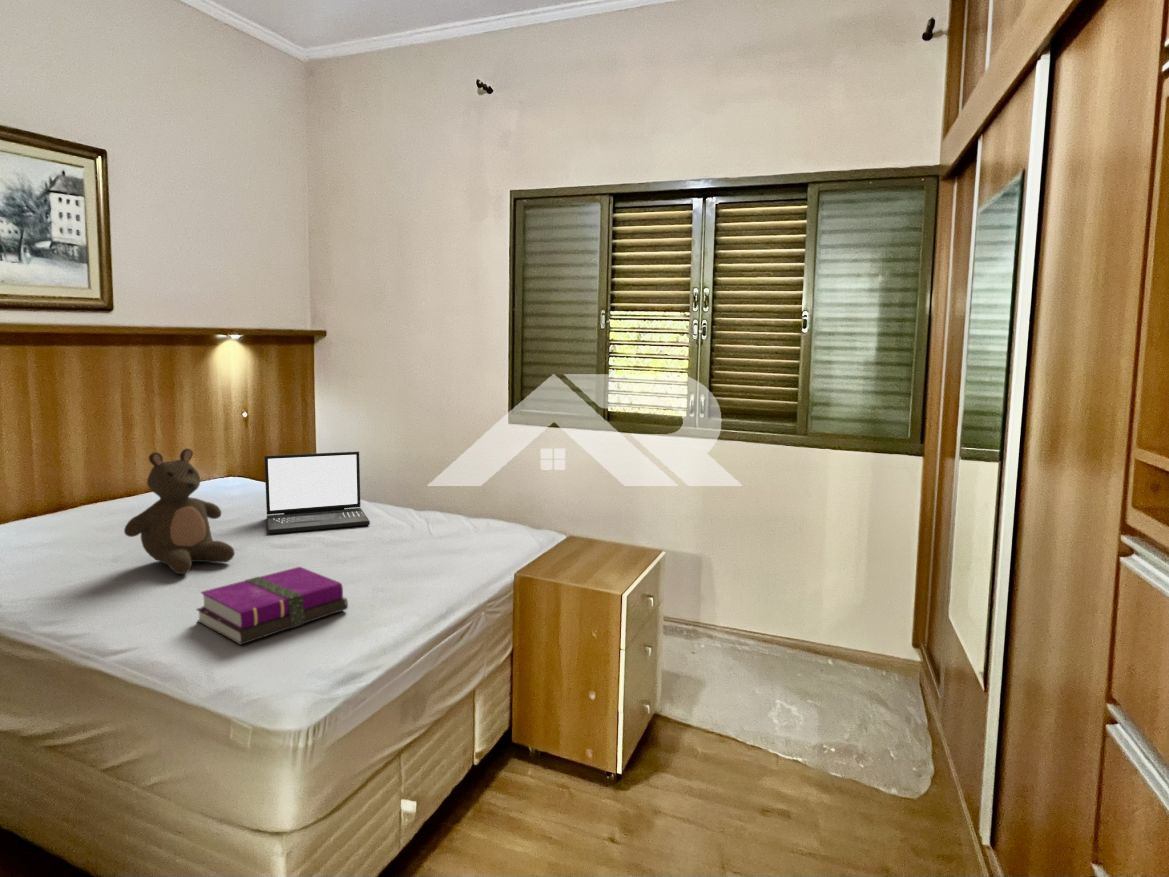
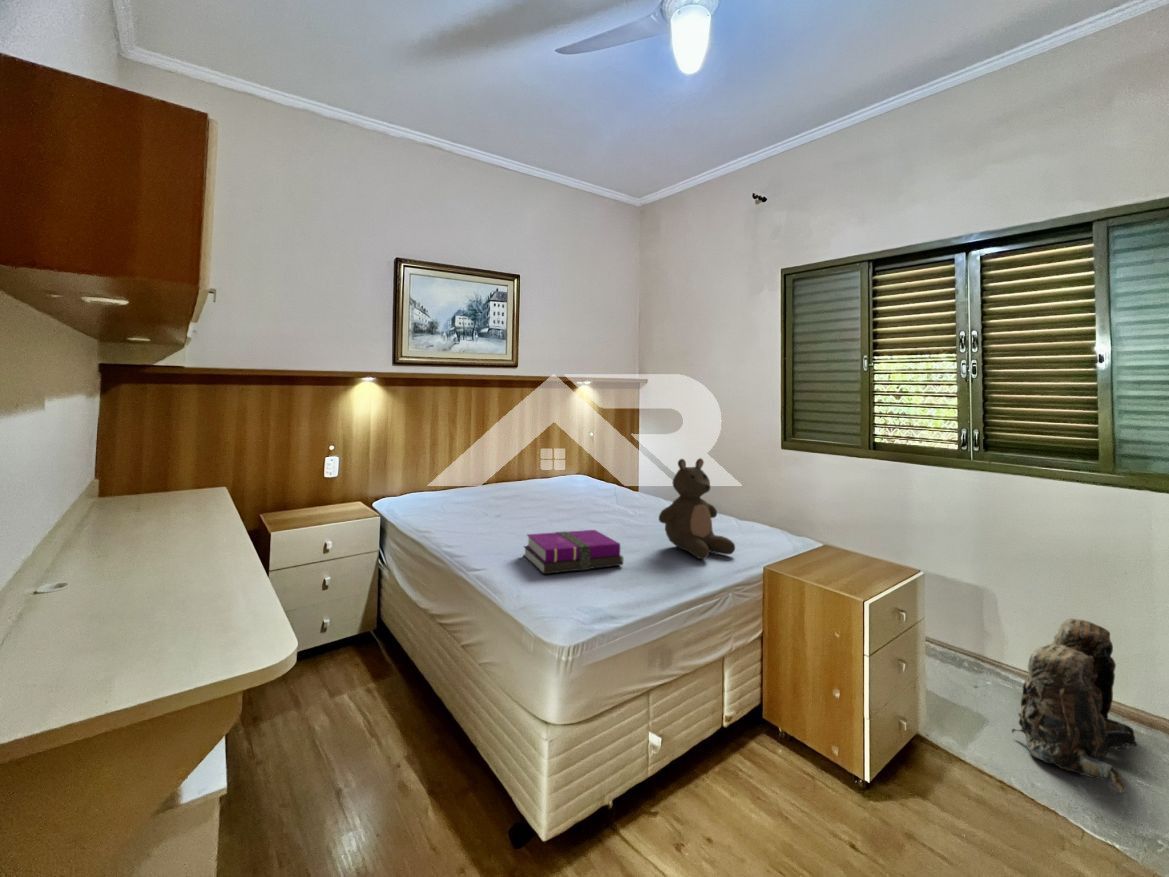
stuffed bear: present [124,449,234,574] -> present [659,458,735,559]
laptop: present [264,451,370,534] -> none [585,460,654,516]
backpack: none [731,571,812,715] -> present [1012,619,1137,794]

